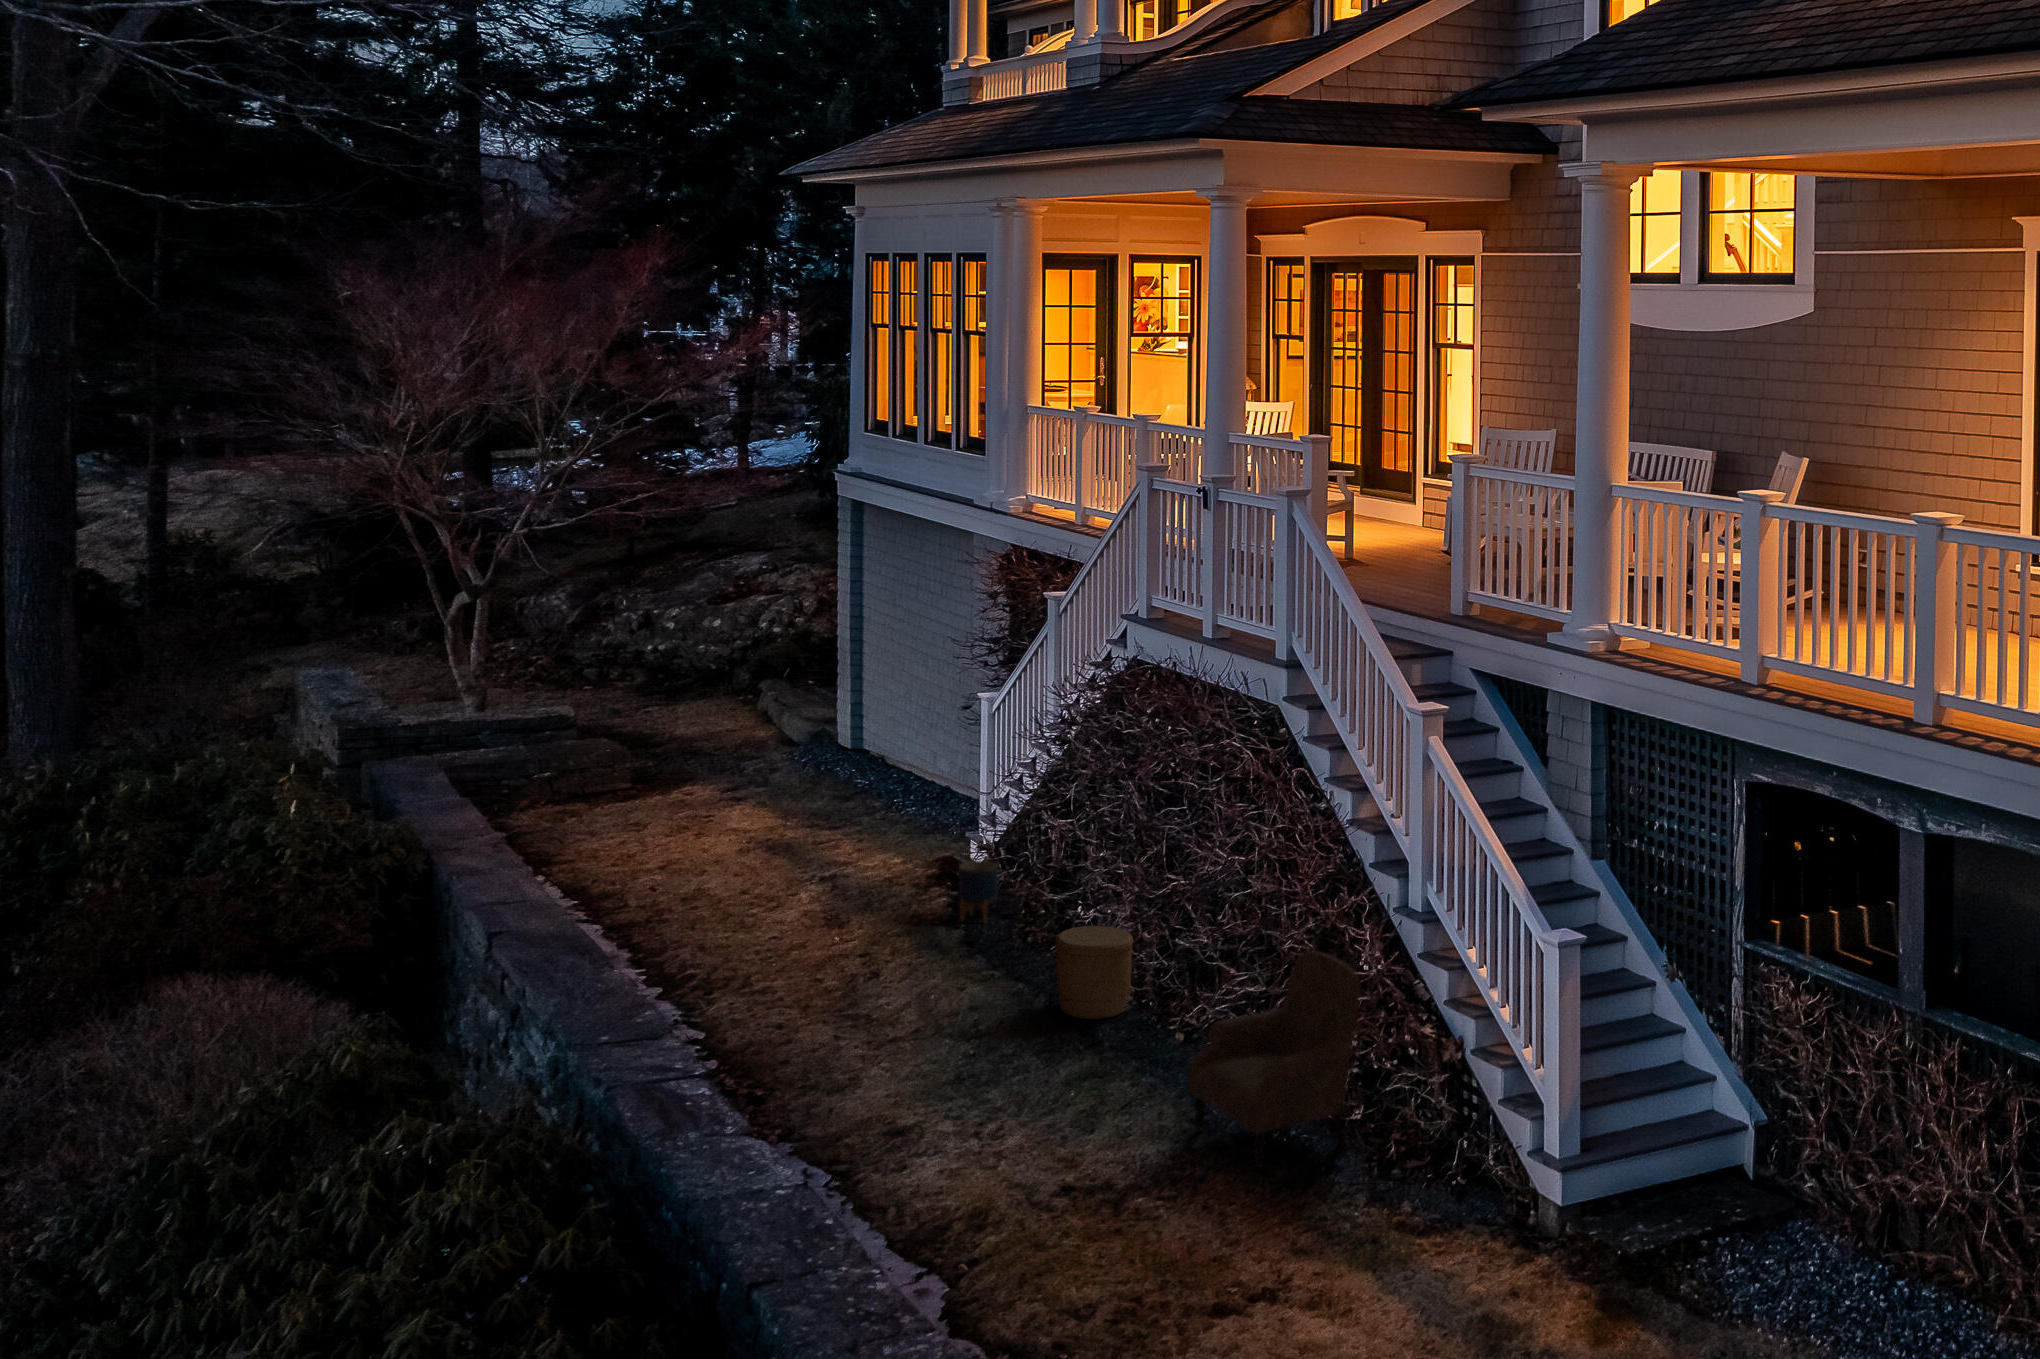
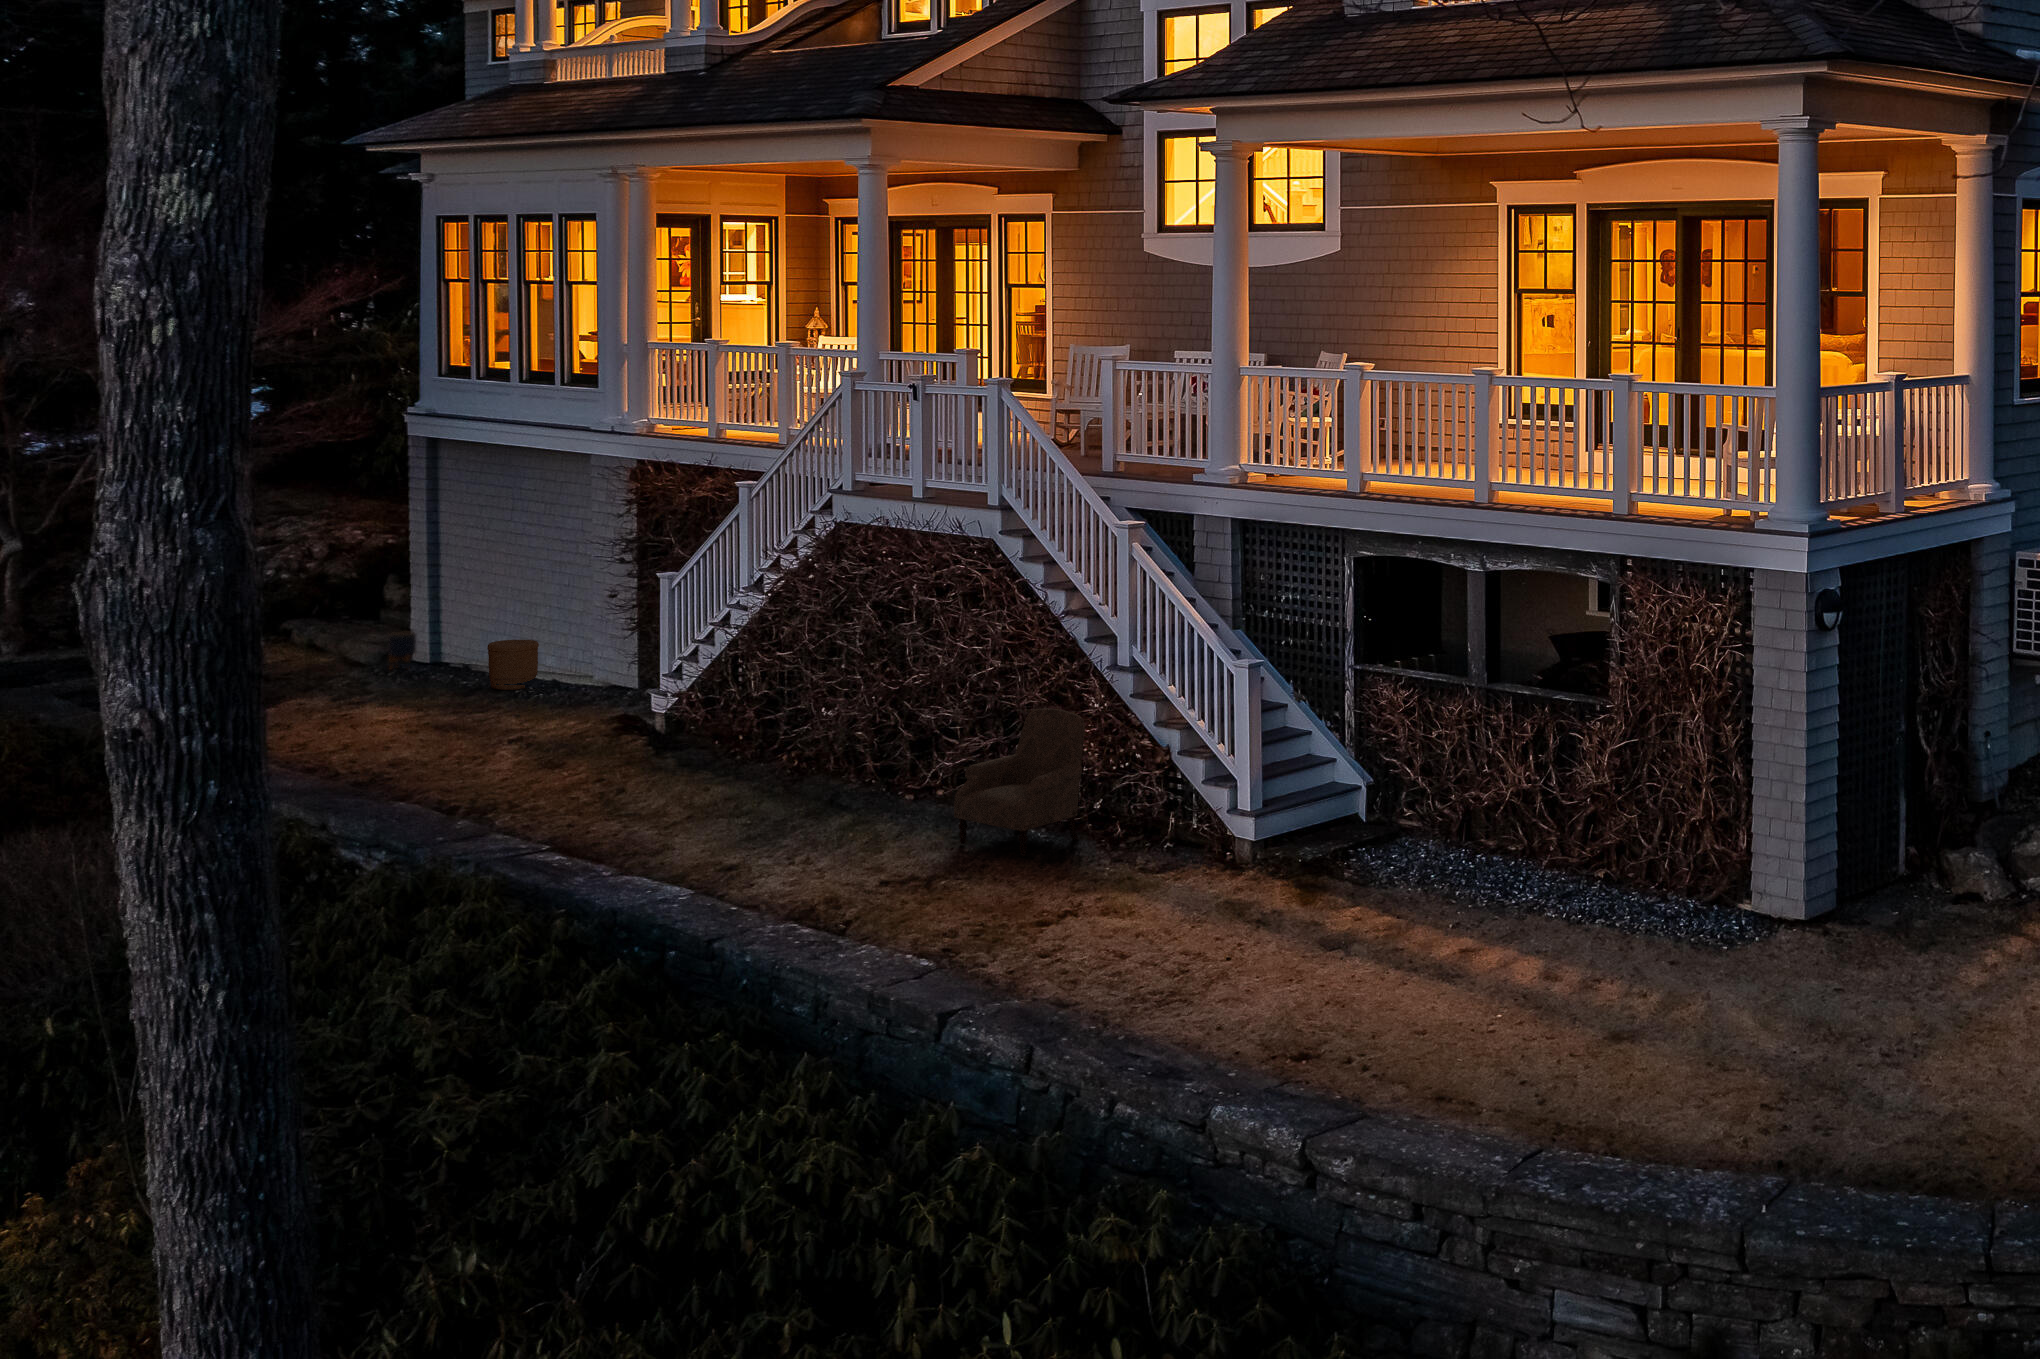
planter: present [959,861,998,923] -> present [388,631,416,669]
woven basket: present [1055,926,1133,1019] -> present [487,640,539,690]

